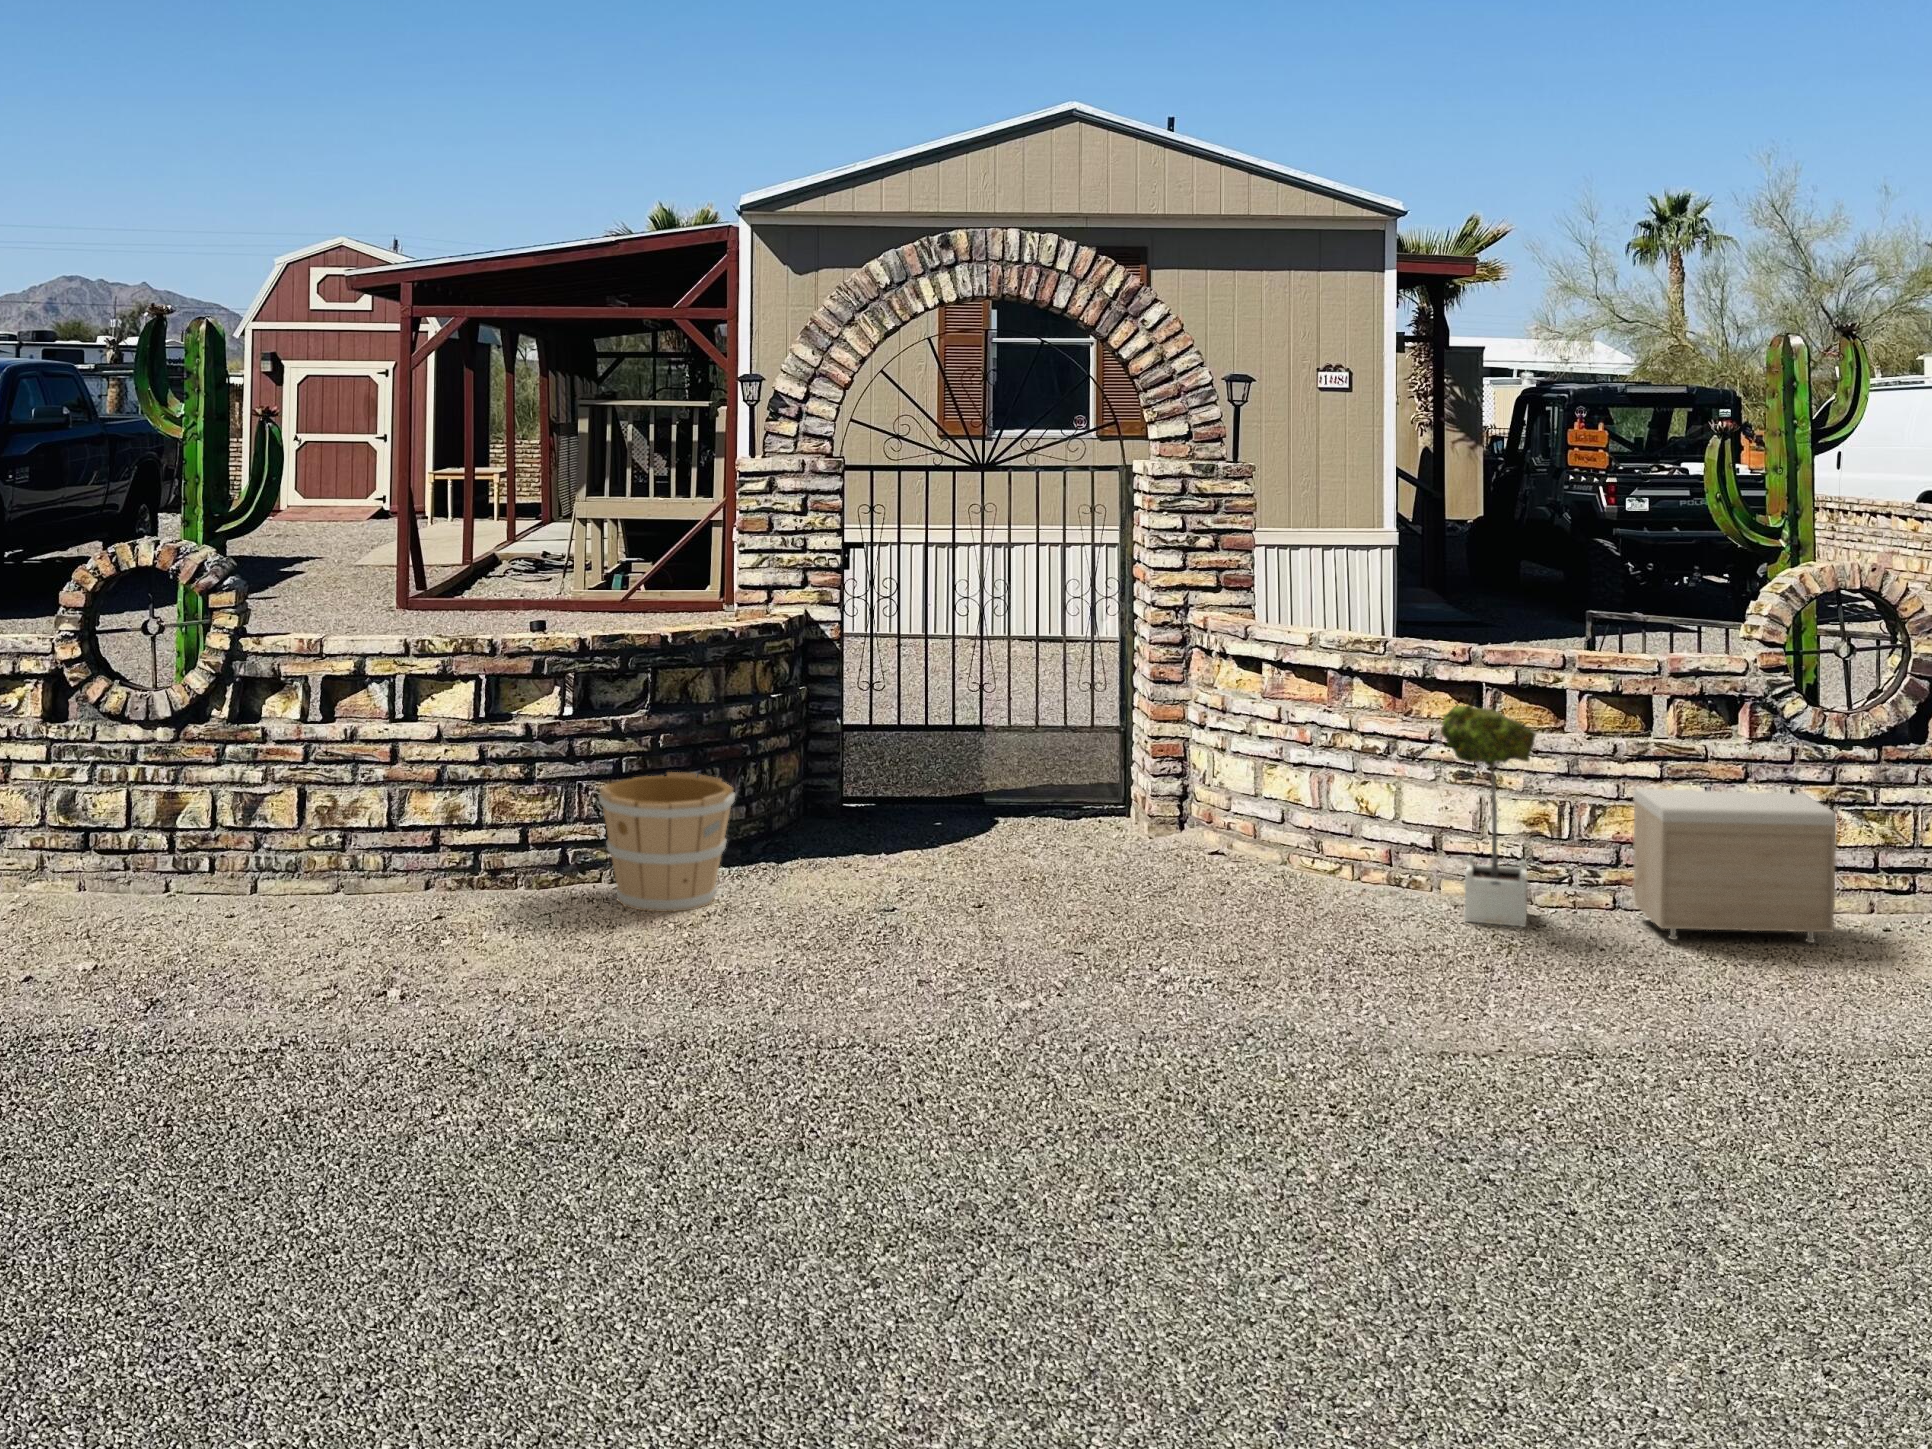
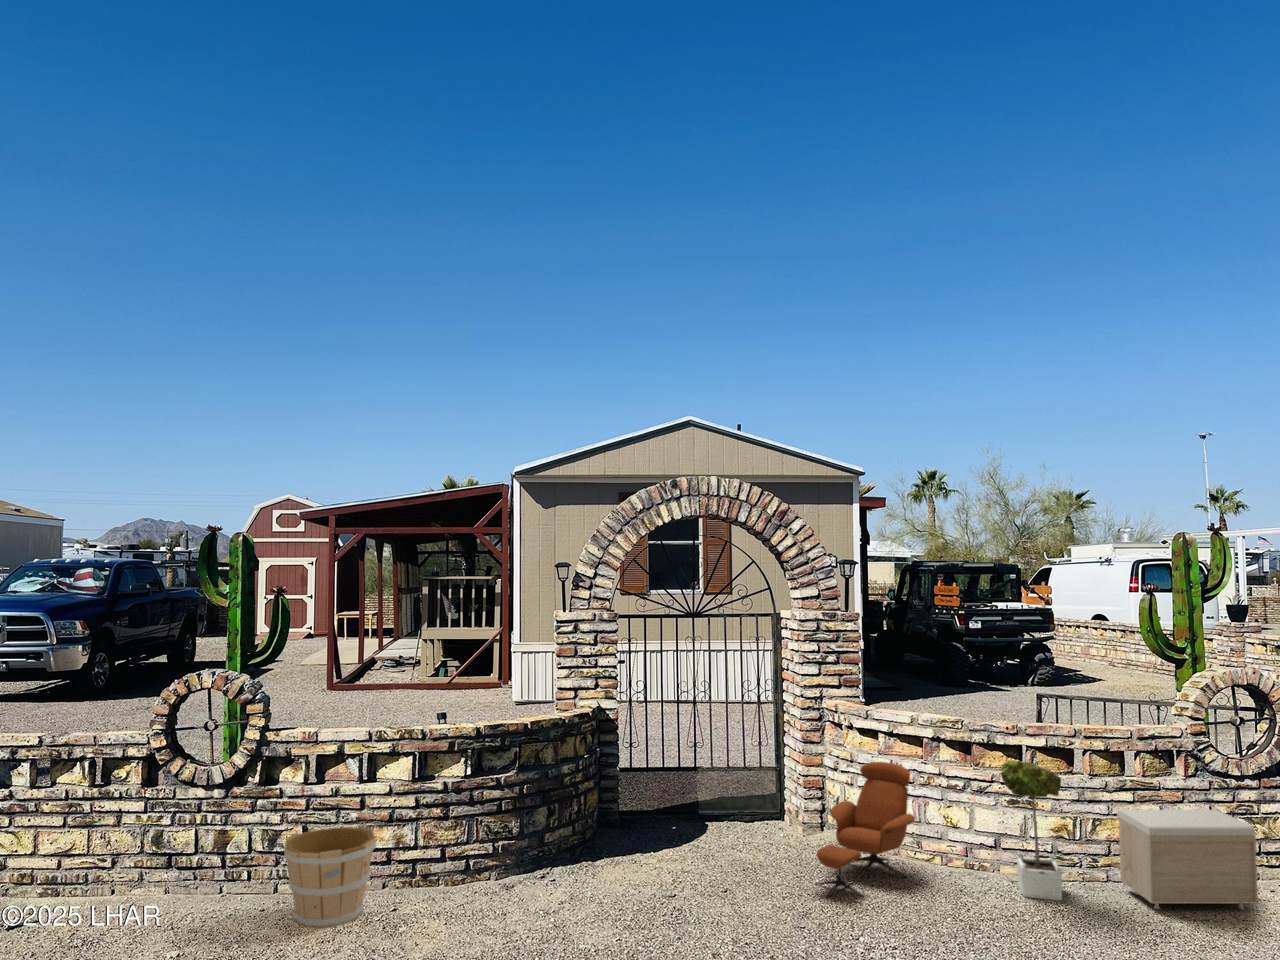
lounge chair: none [1131,713,1305,917] -> present [816,762,915,898]
wooden bucket: present [599,772,735,912] -> present [284,826,376,928]

